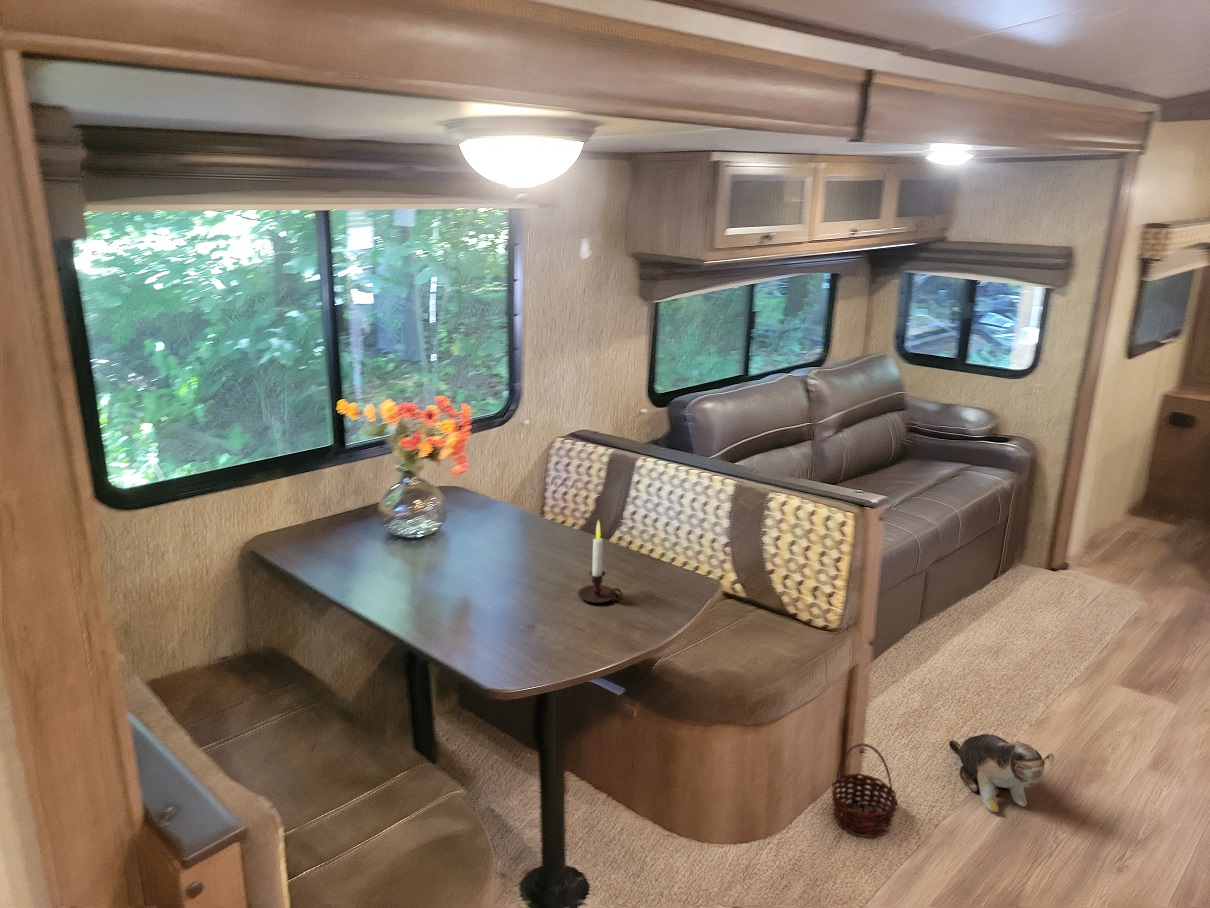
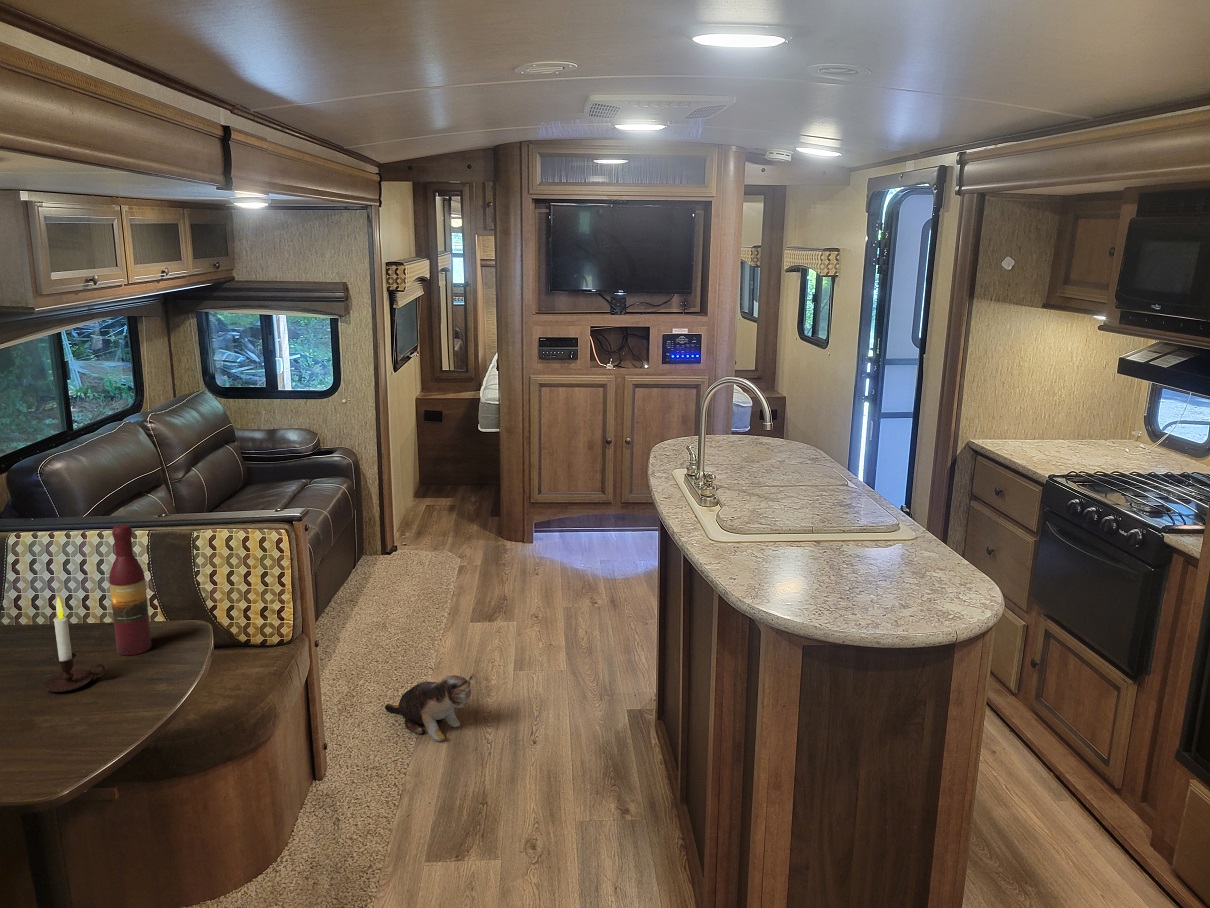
wine bottle: none [647,470,678,591] -> present [109,524,151,655]
basket: present [832,744,898,838] -> none [317,729,379,813]

